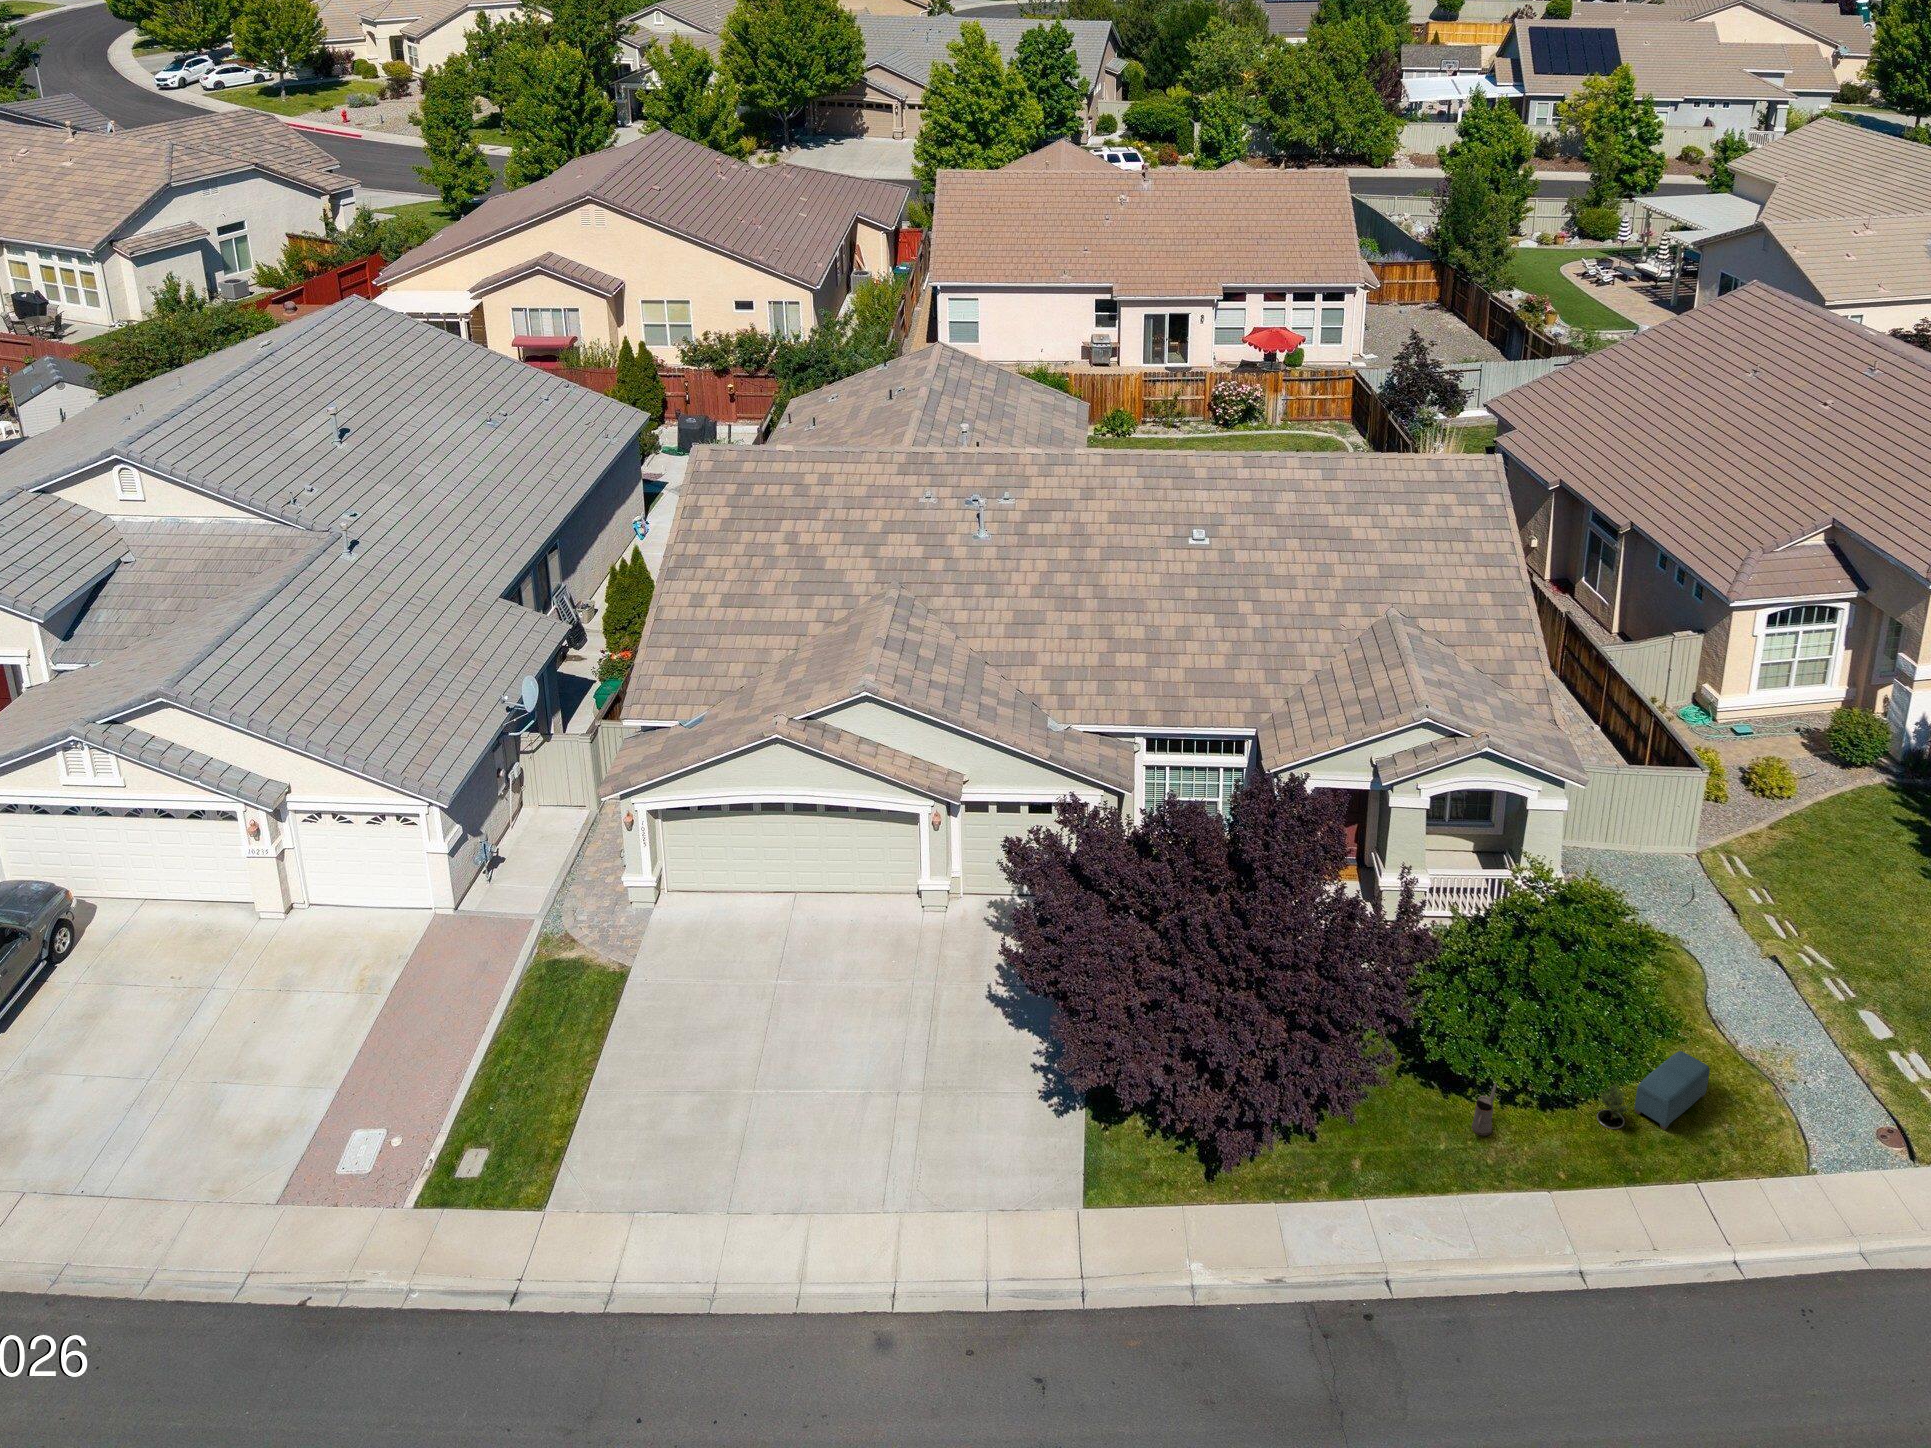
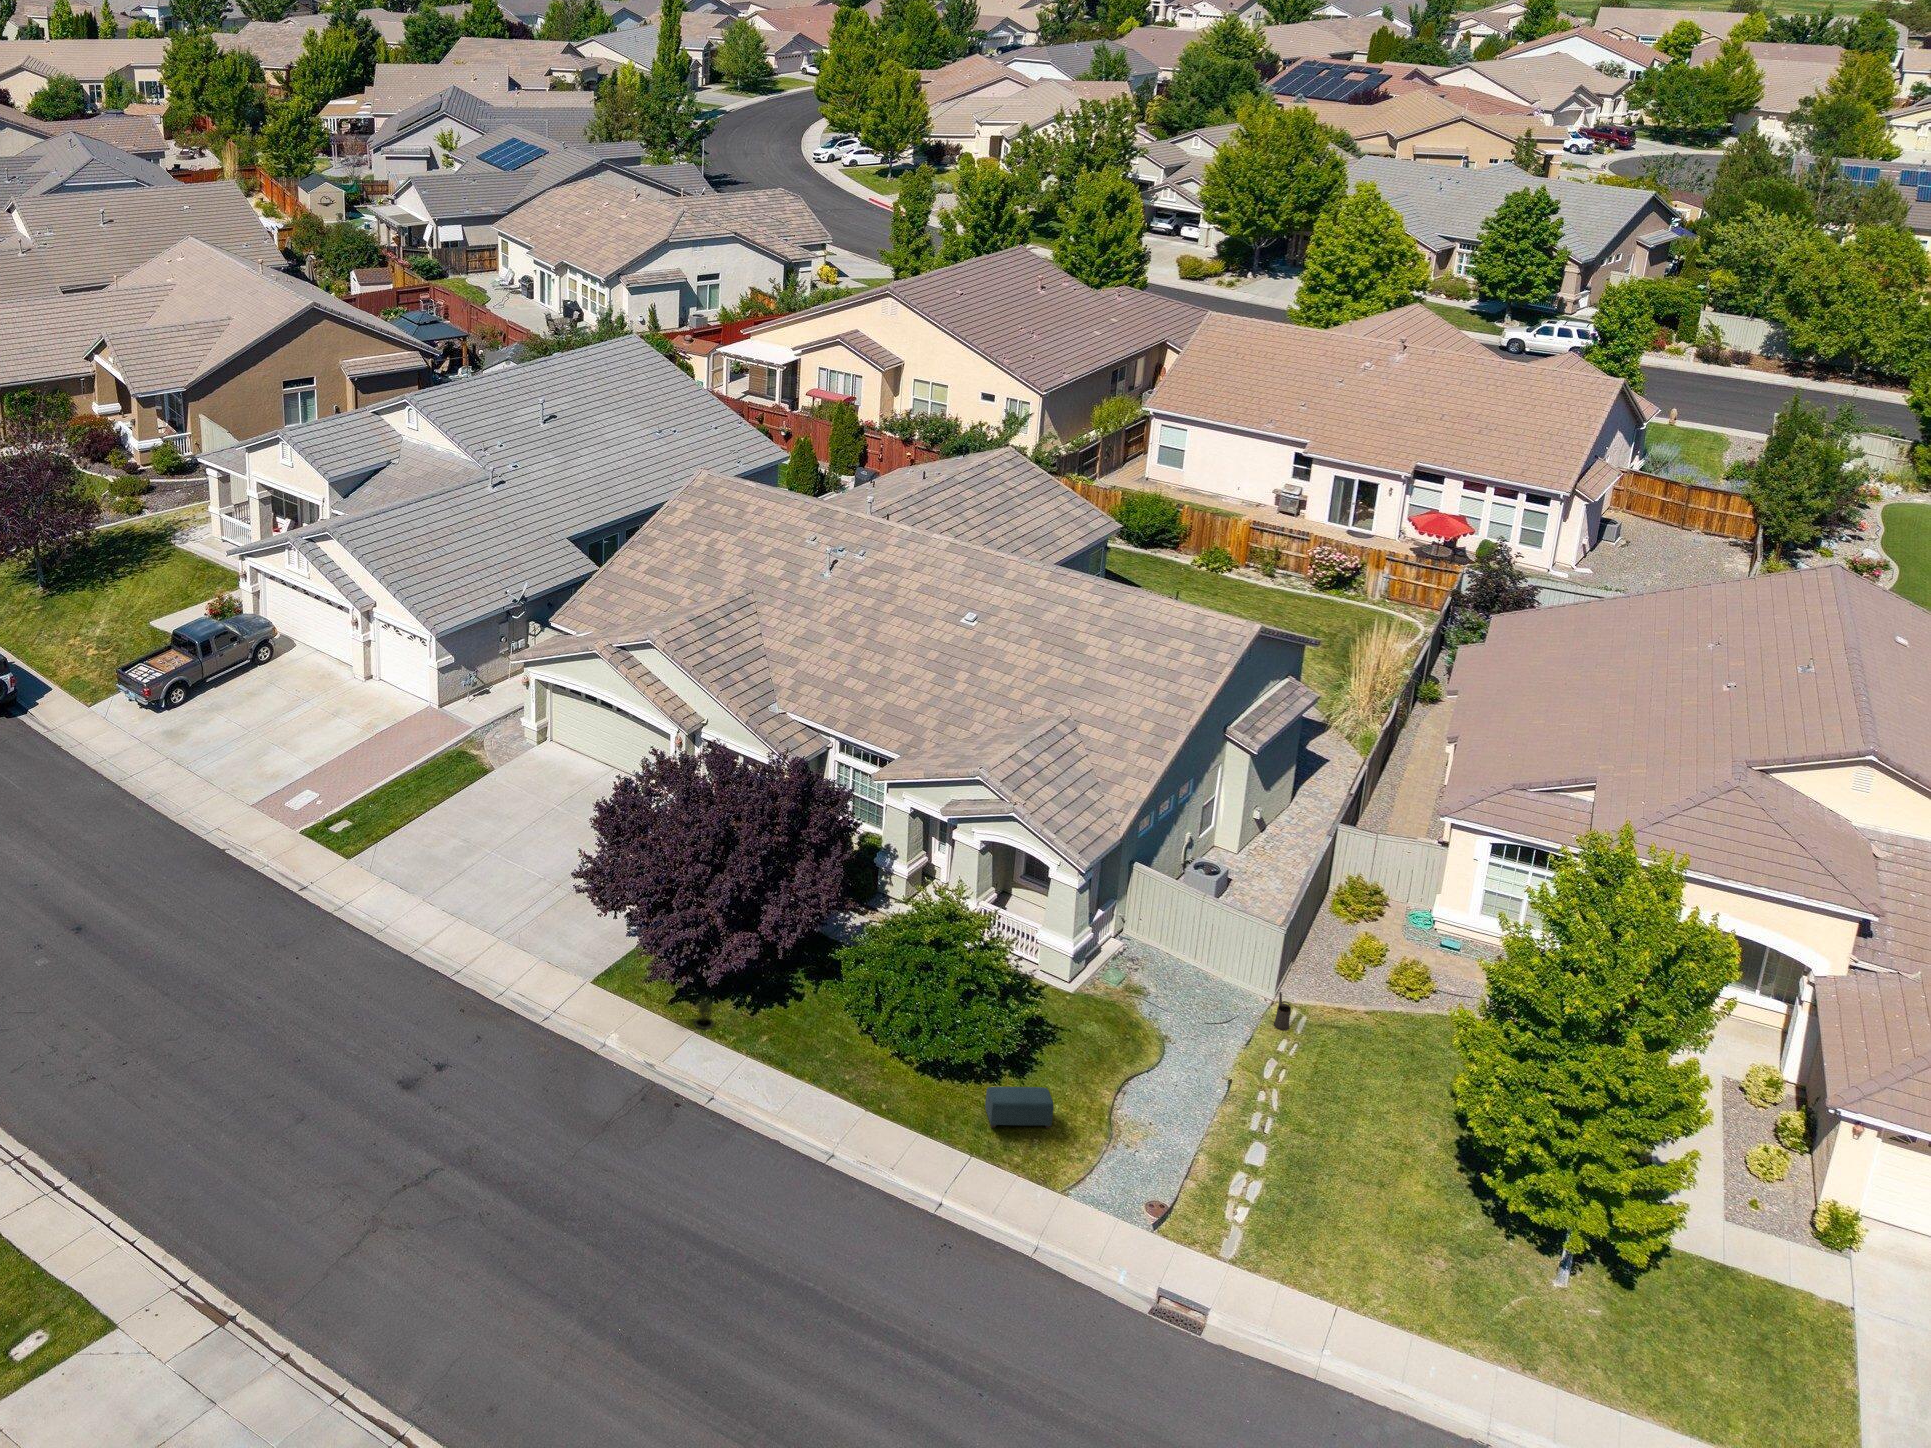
watering can: present [1472,1083,1497,1136] -> present [1274,992,1291,1030]
potted tree: present [1597,1084,1629,1129] -> present [695,998,713,1029]

